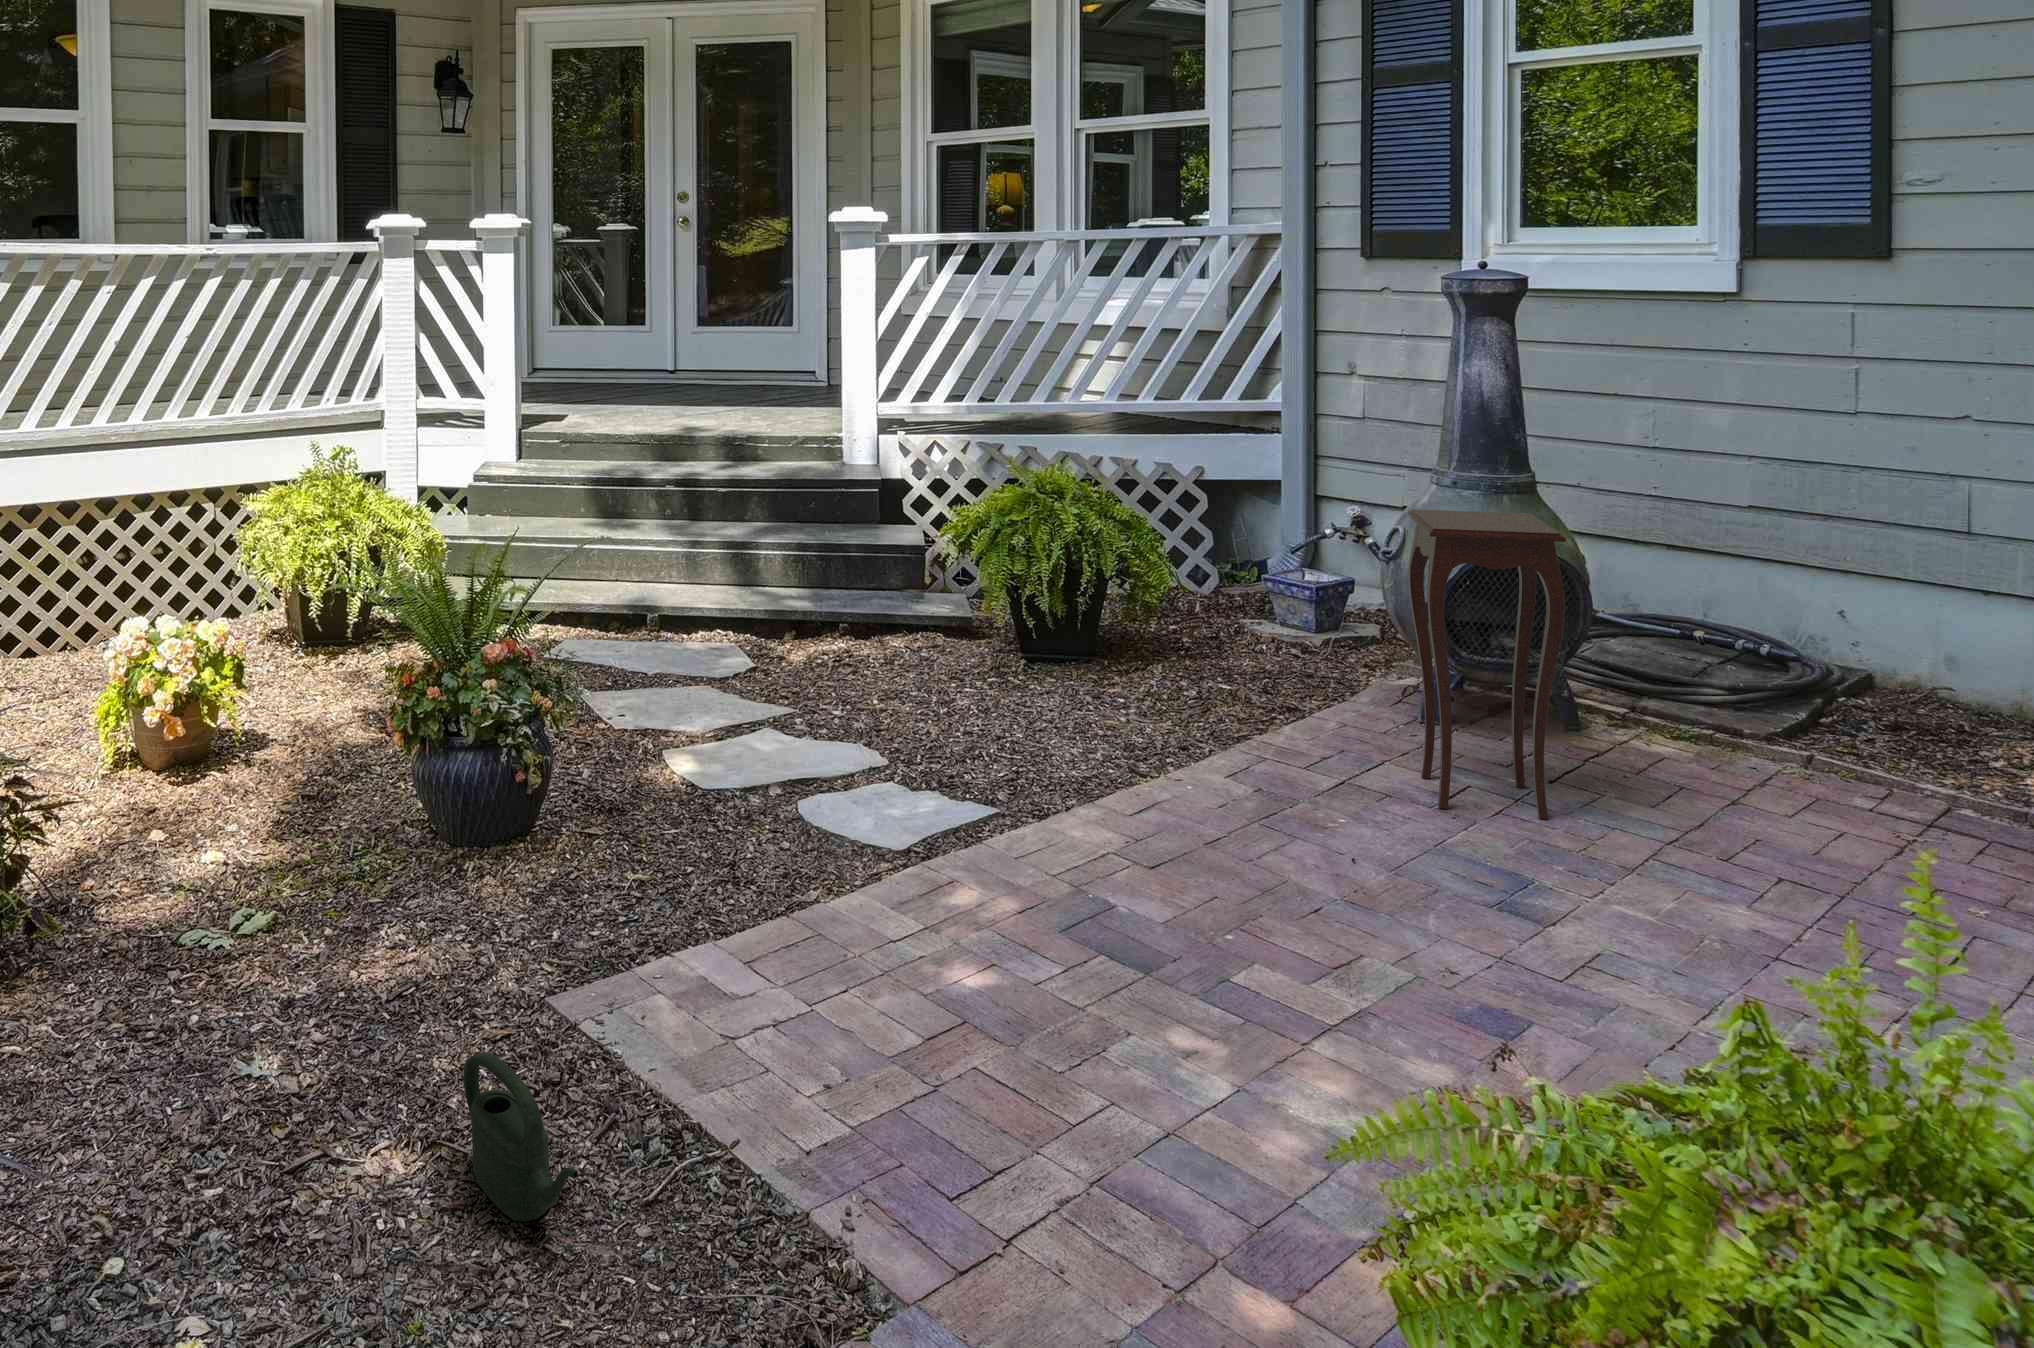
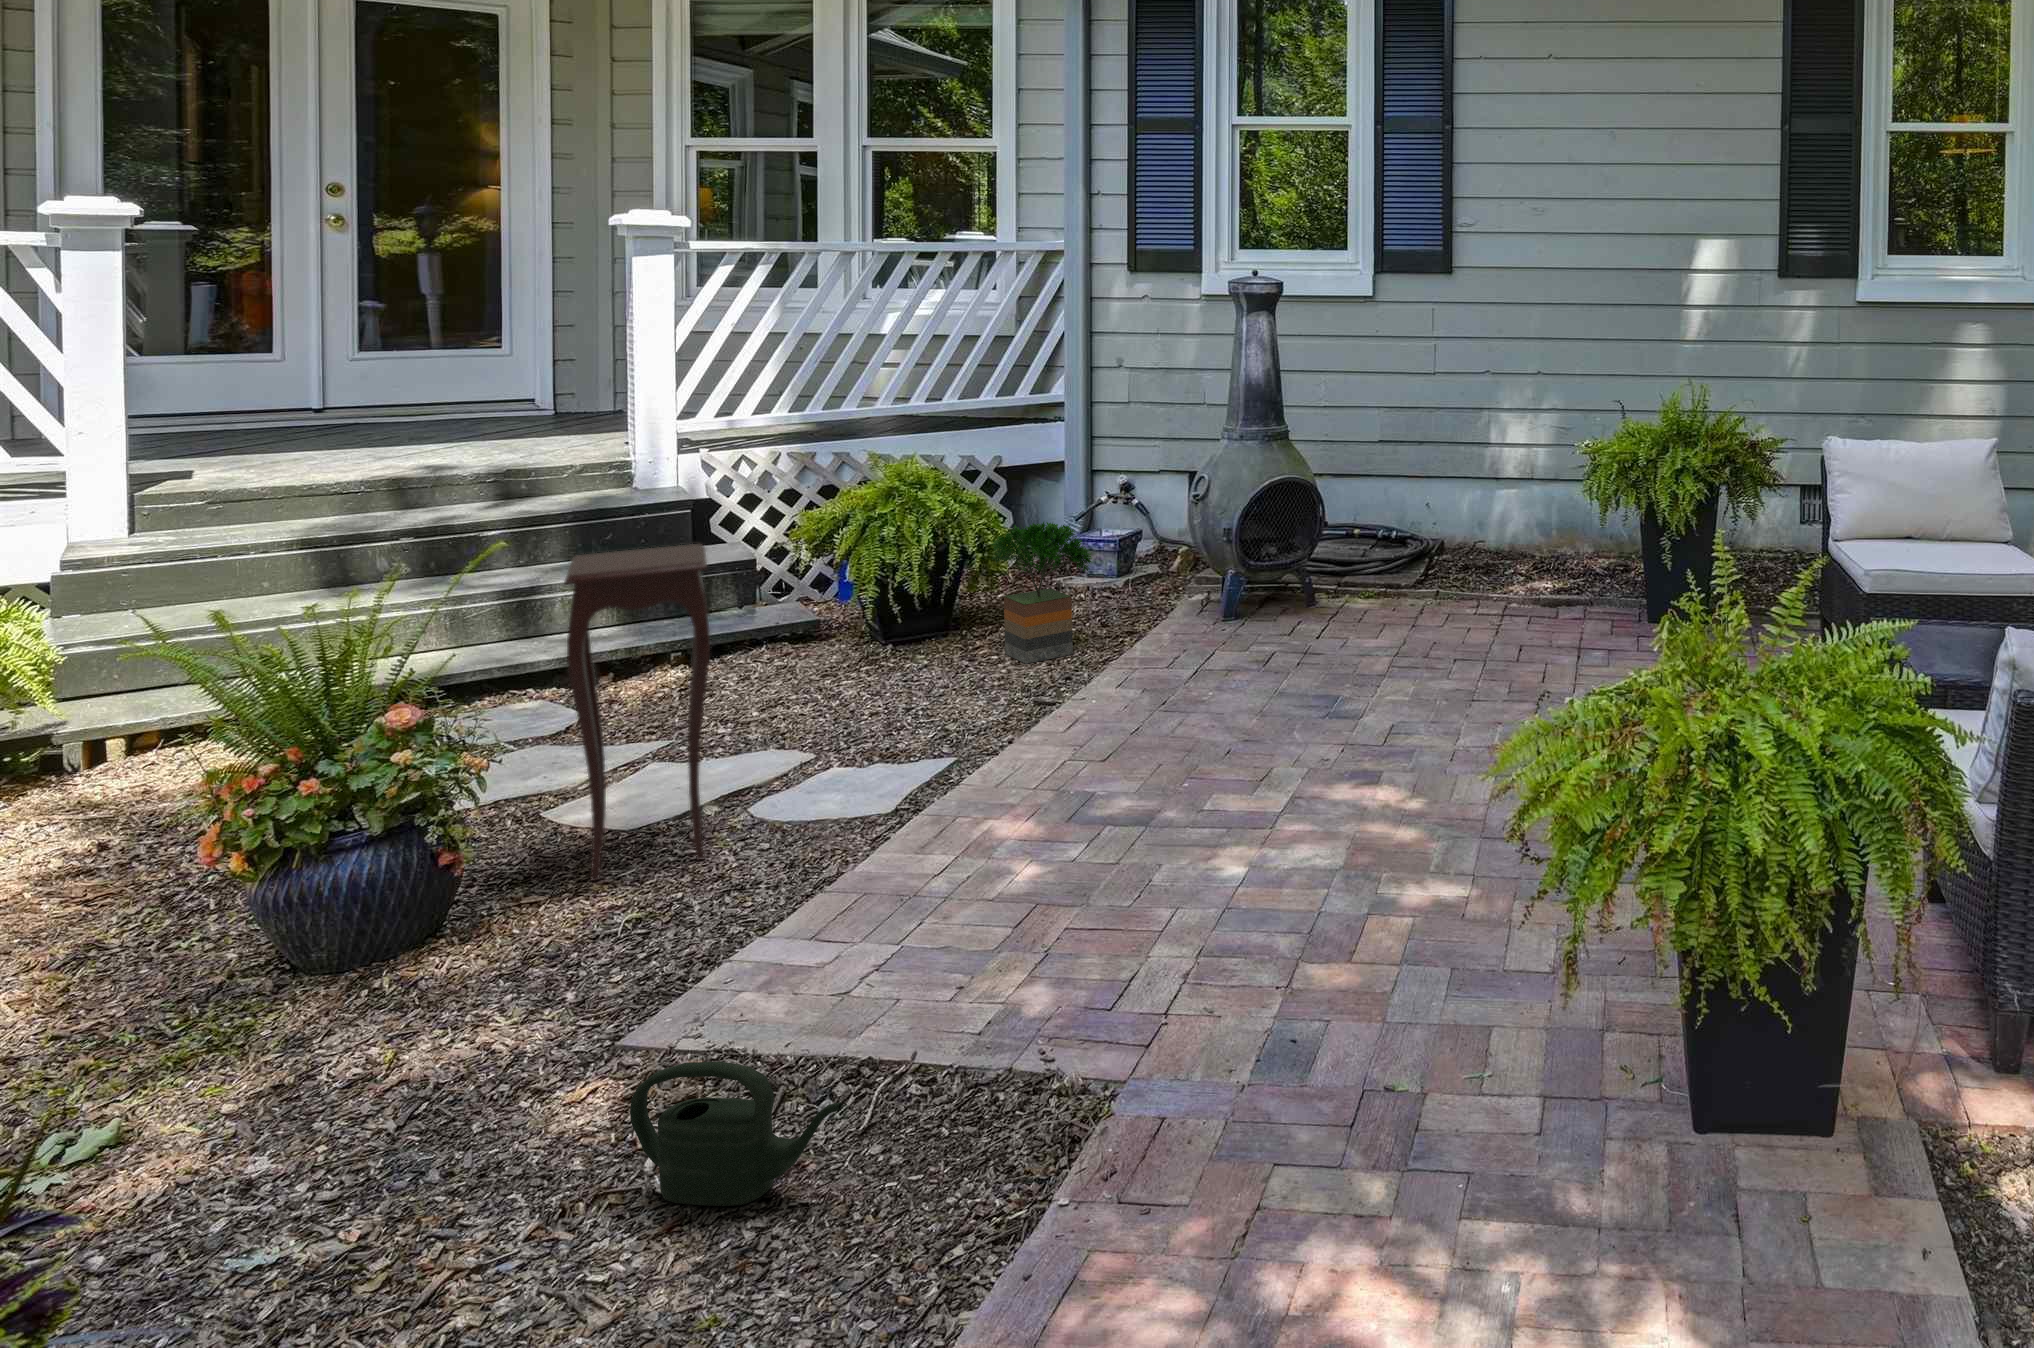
side table: present [1408,509,1566,820] -> present [564,544,710,881]
potted tree: none [1117,553,1239,716] -> present [992,522,1092,664]

